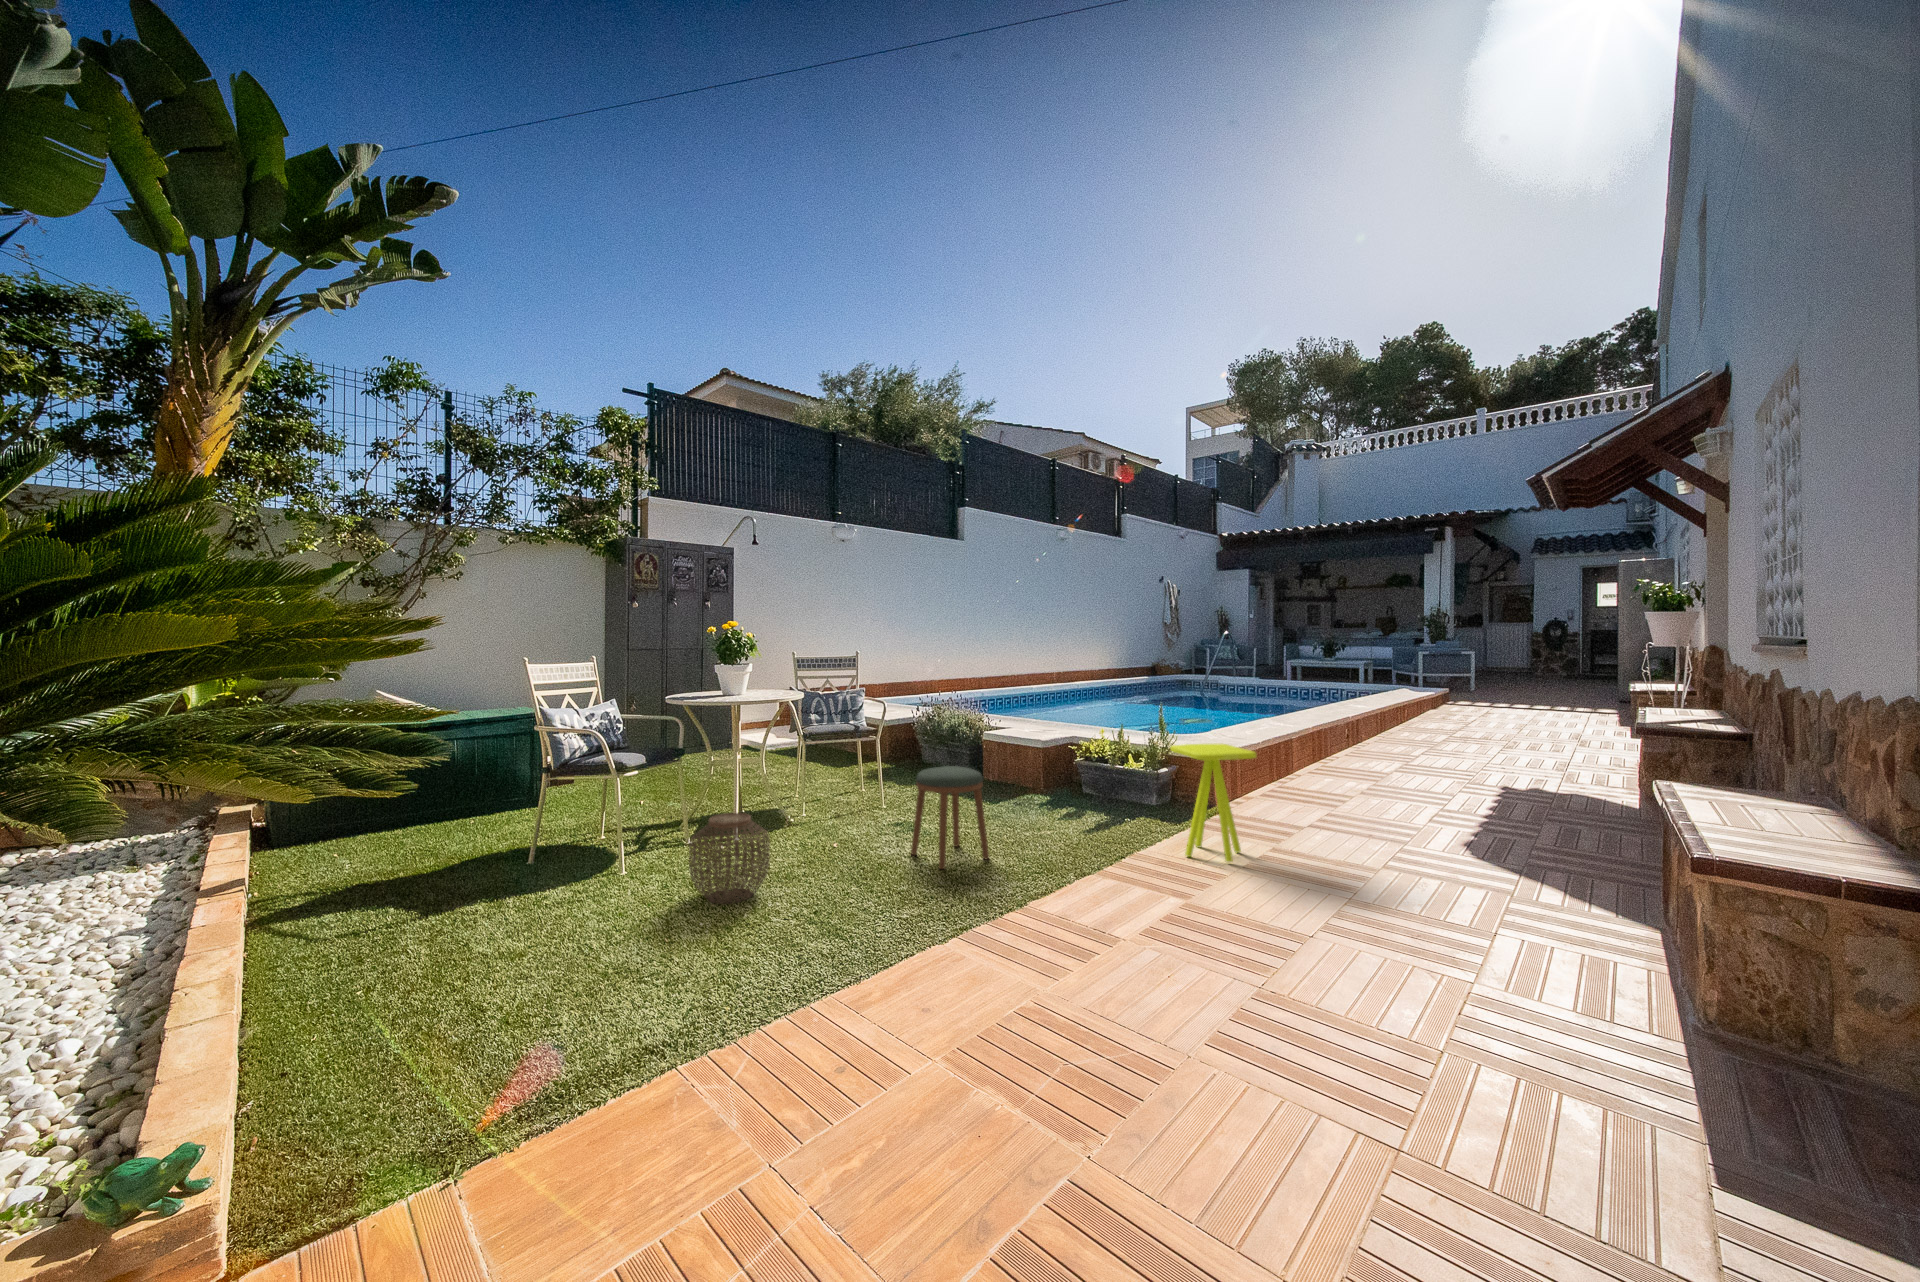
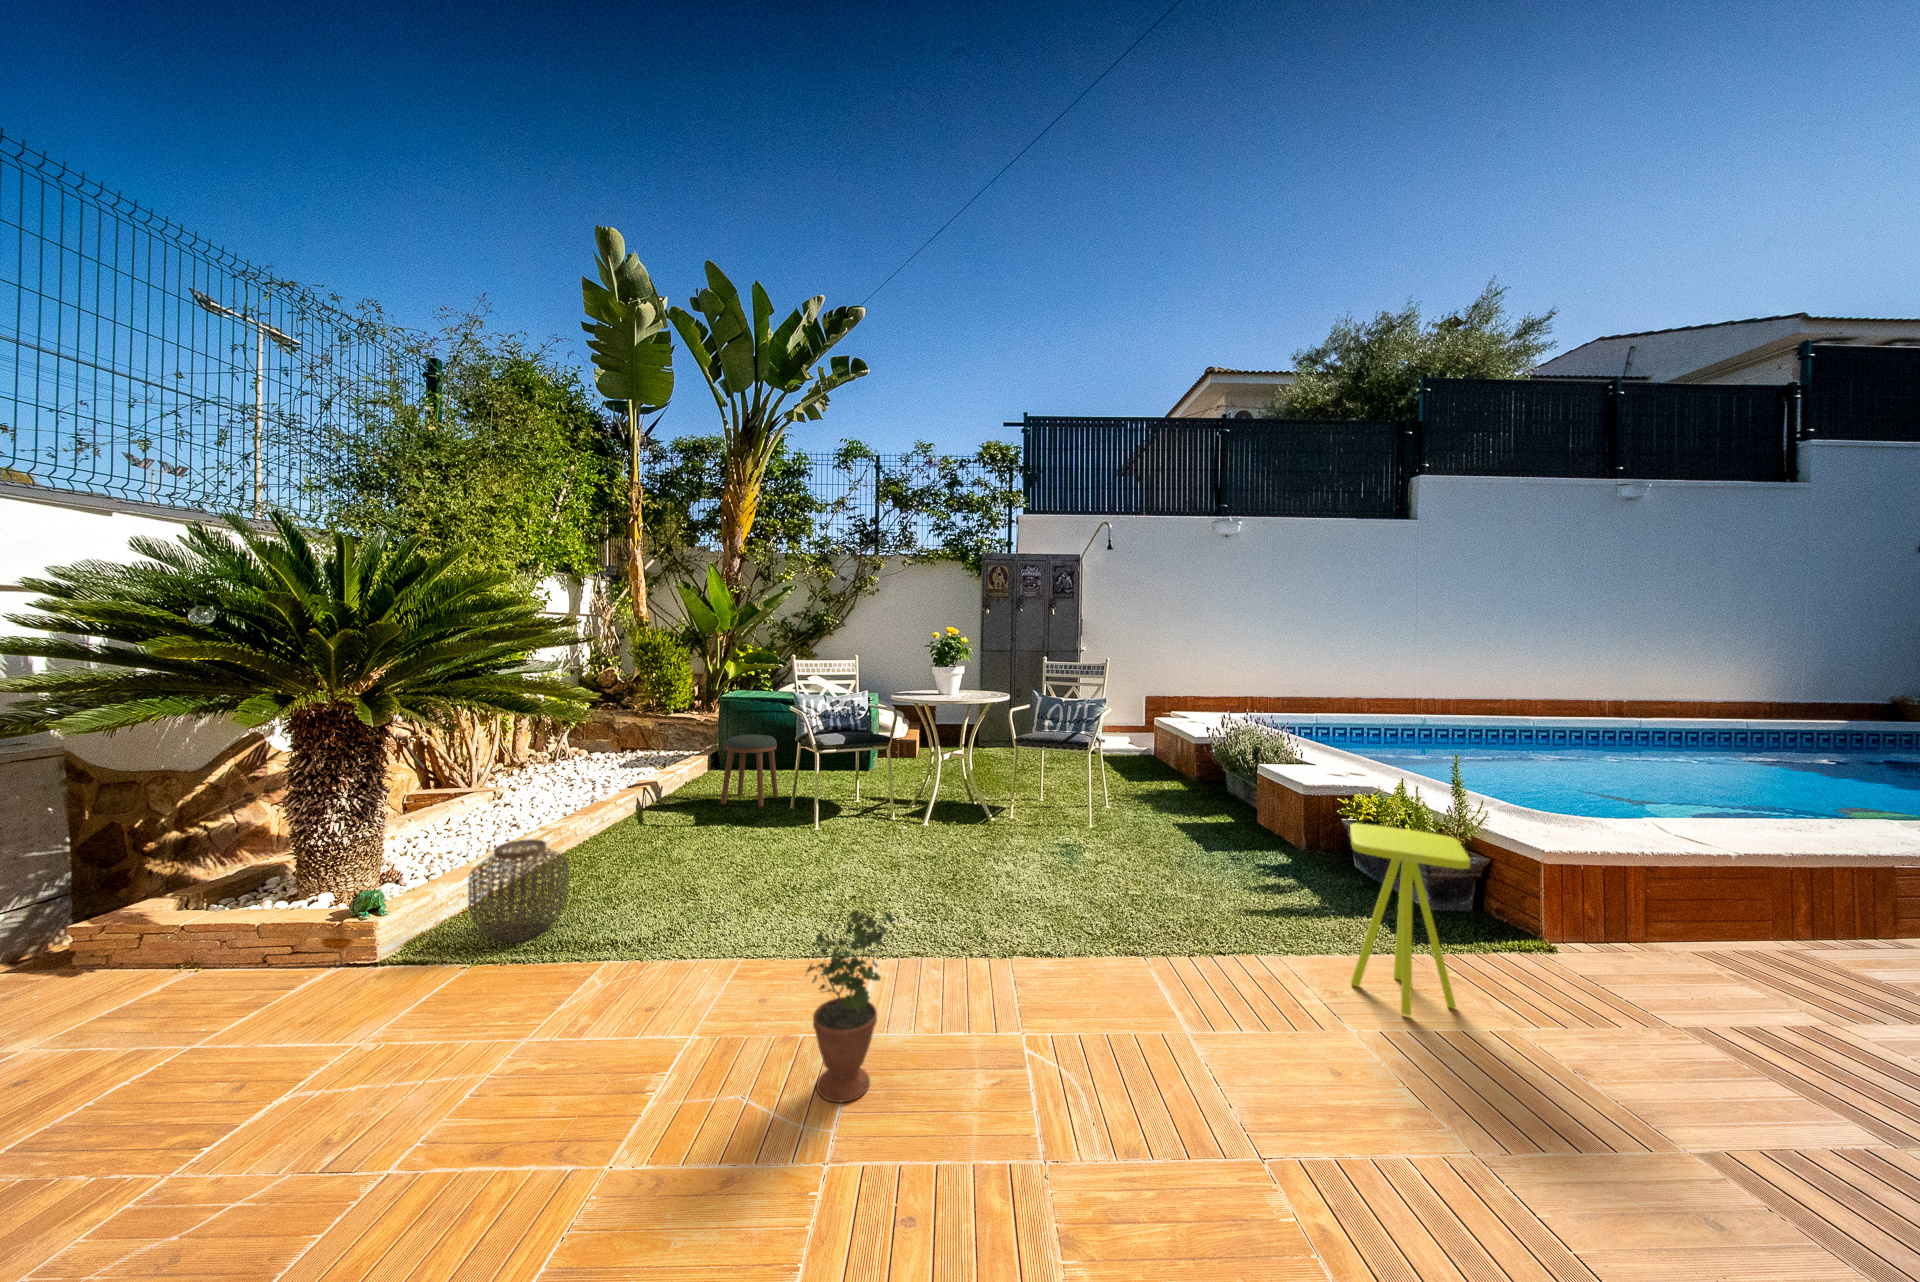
stool: present [911,766,989,869] -> present [721,734,778,807]
woven basket: present [689,813,770,904] -> present [468,839,569,942]
potted plant: none [994,854,1070,1045] -> present [807,901,895,1102]

